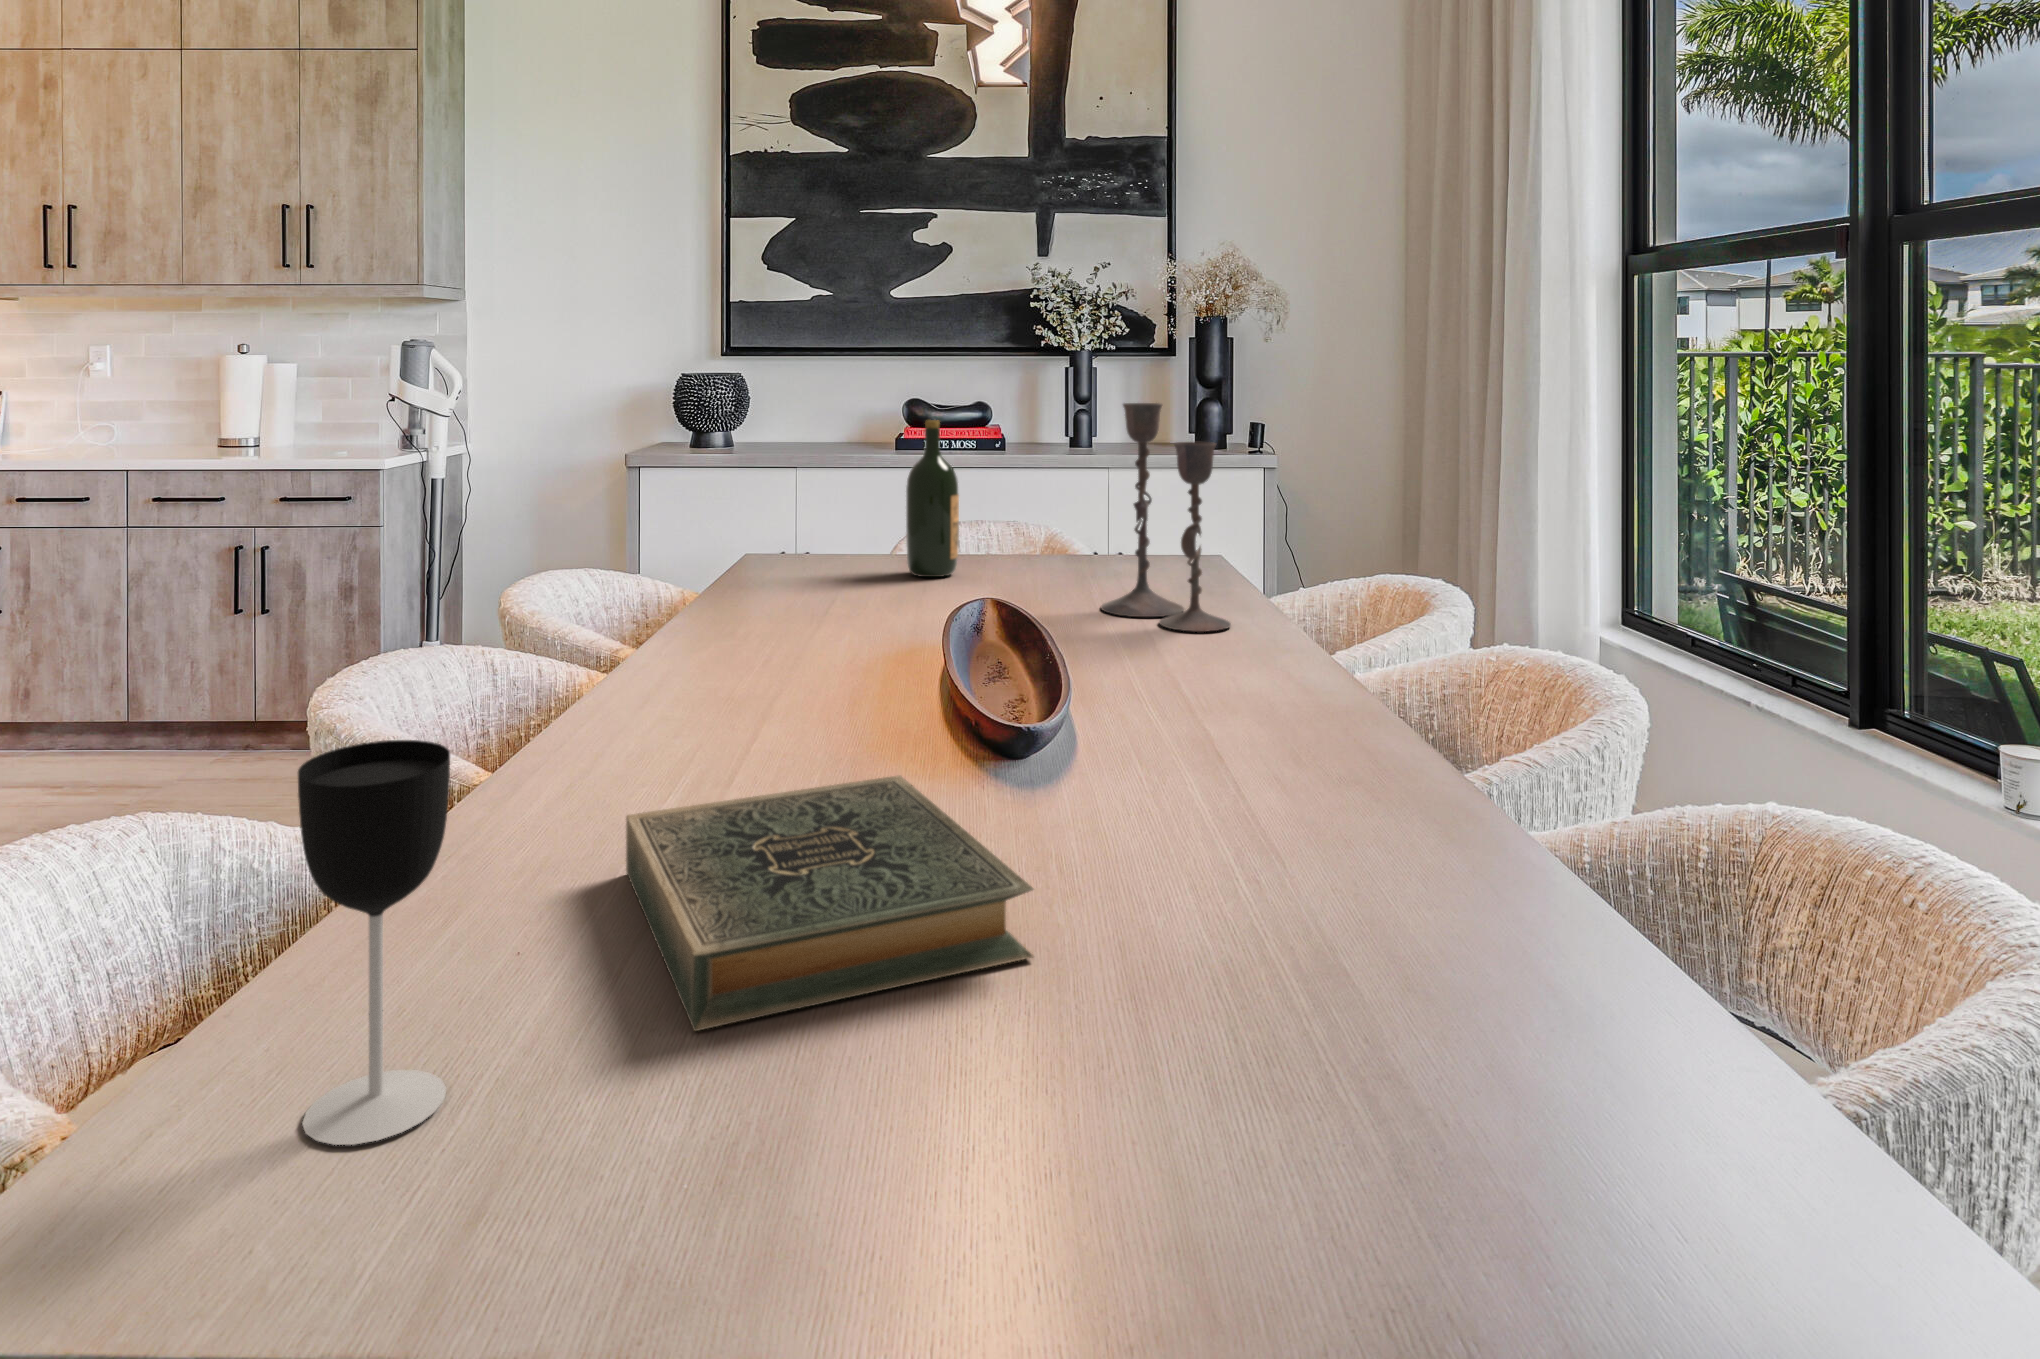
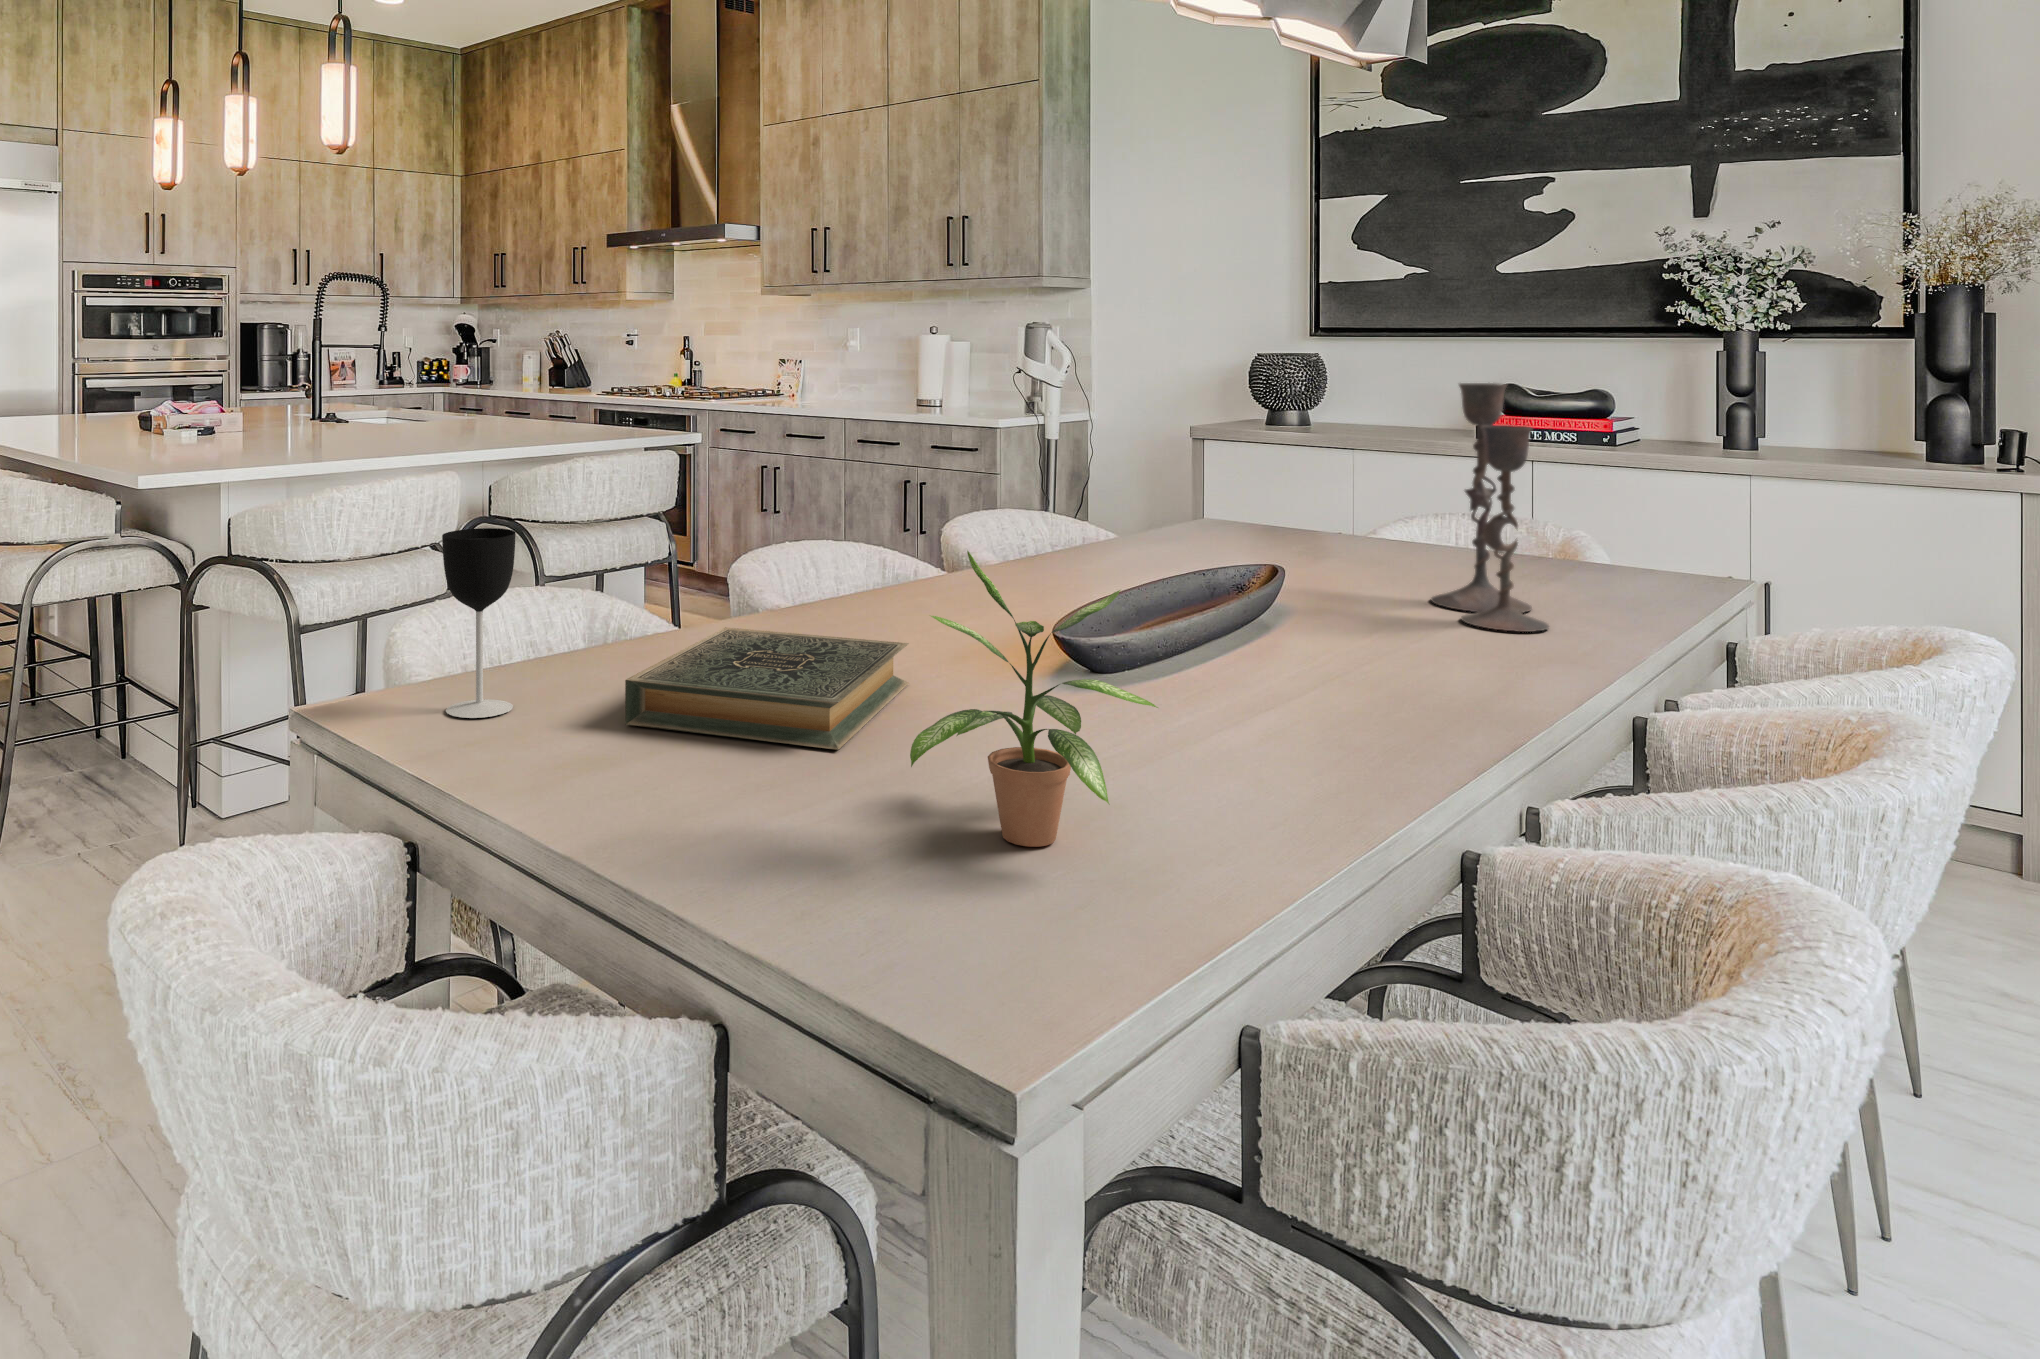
wine bottle: present [906,420,959,577] -> none [1302,399,1359,554]
potted plant: none [1247,648,1575,1011] -> present [910,551,1158,847]

